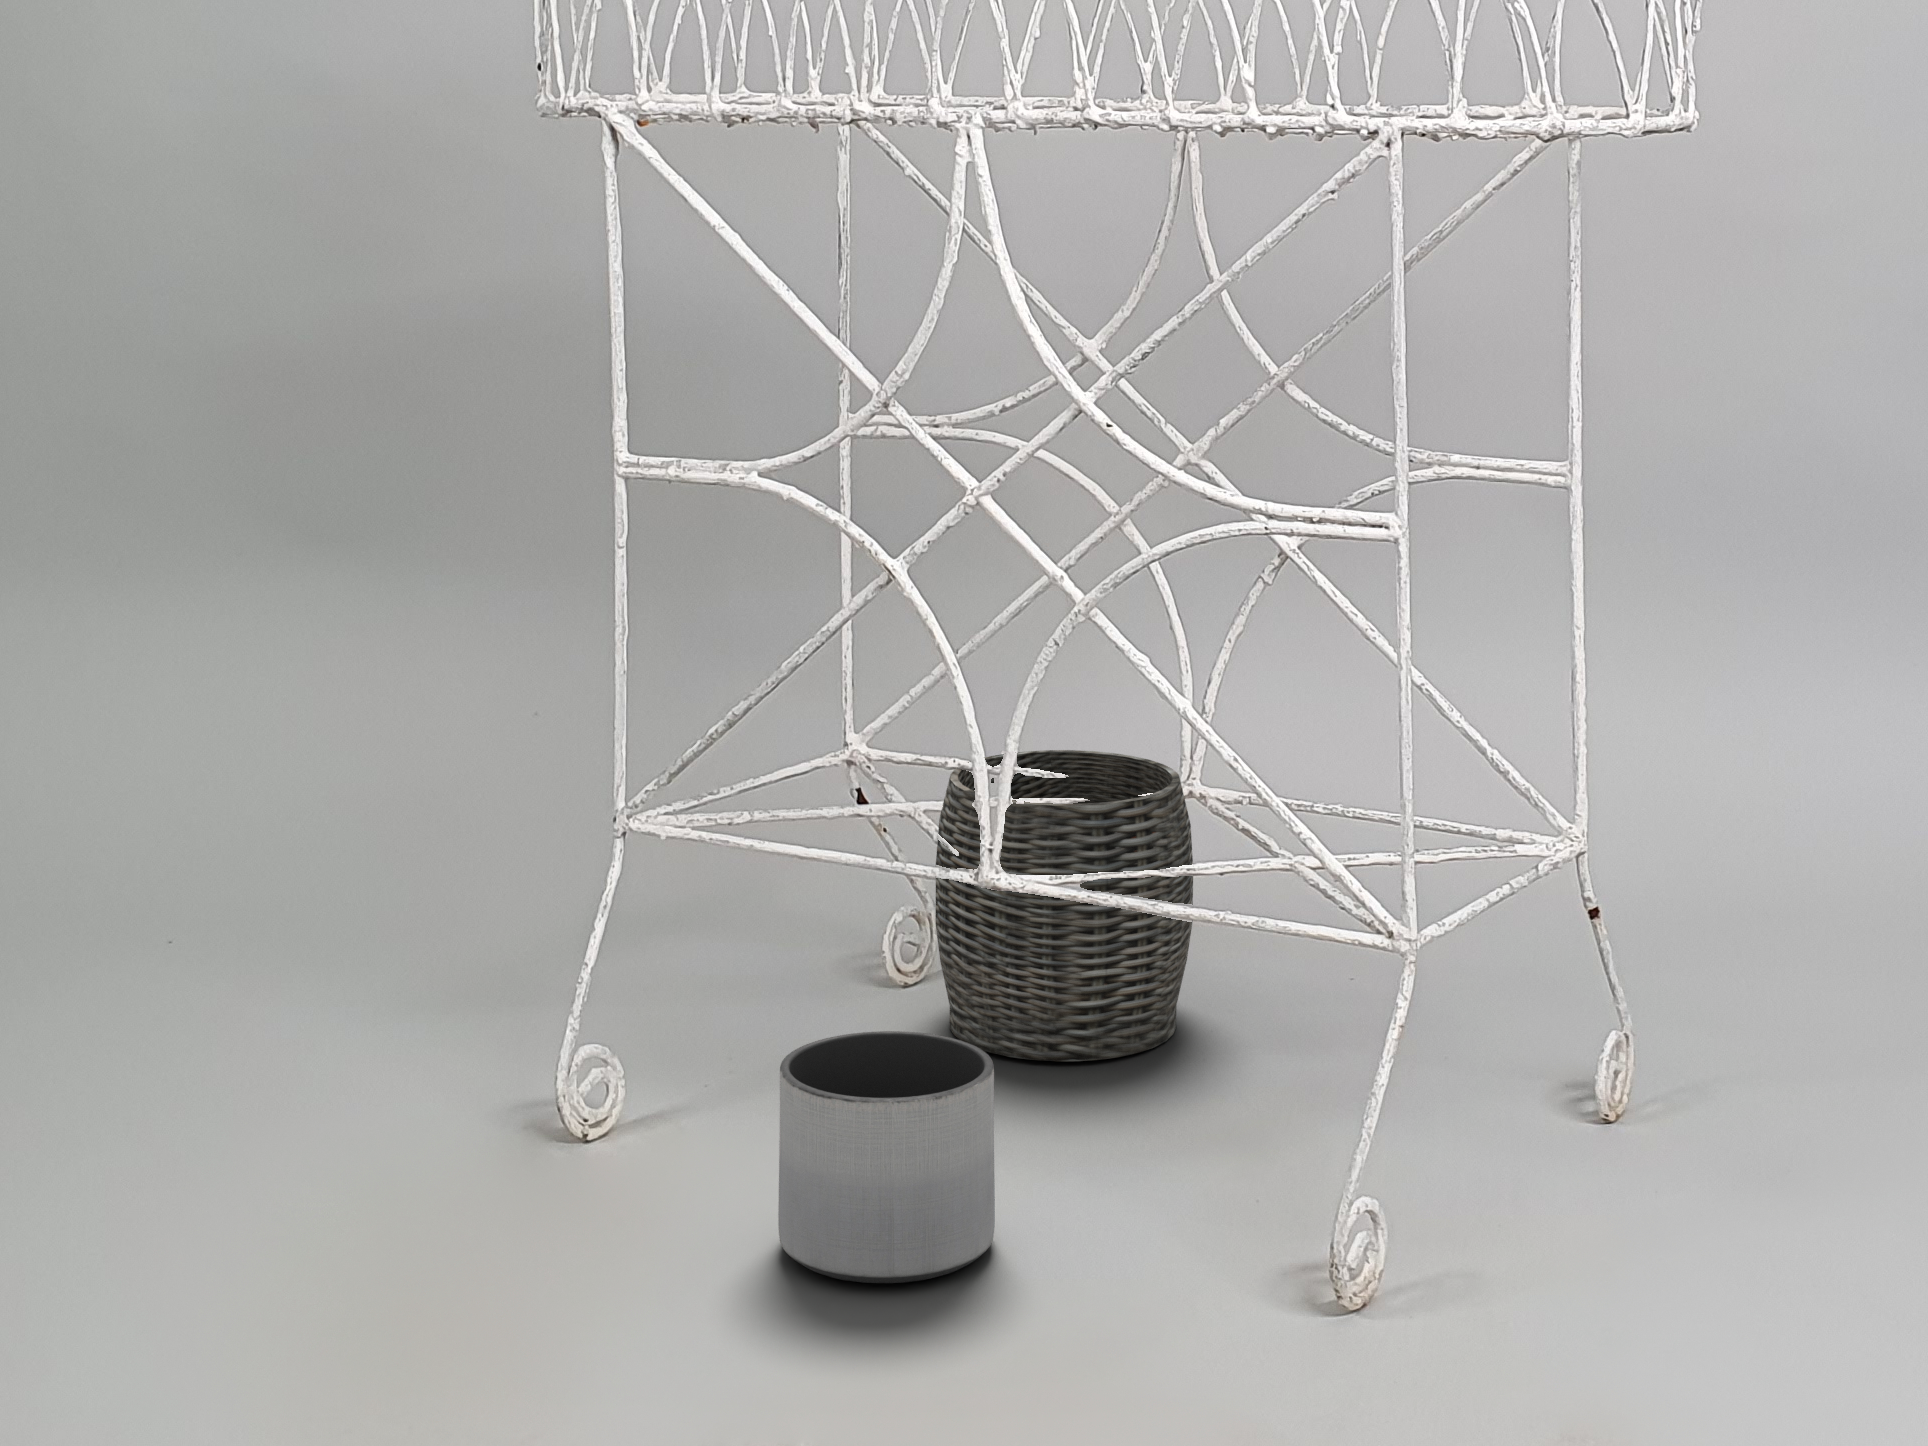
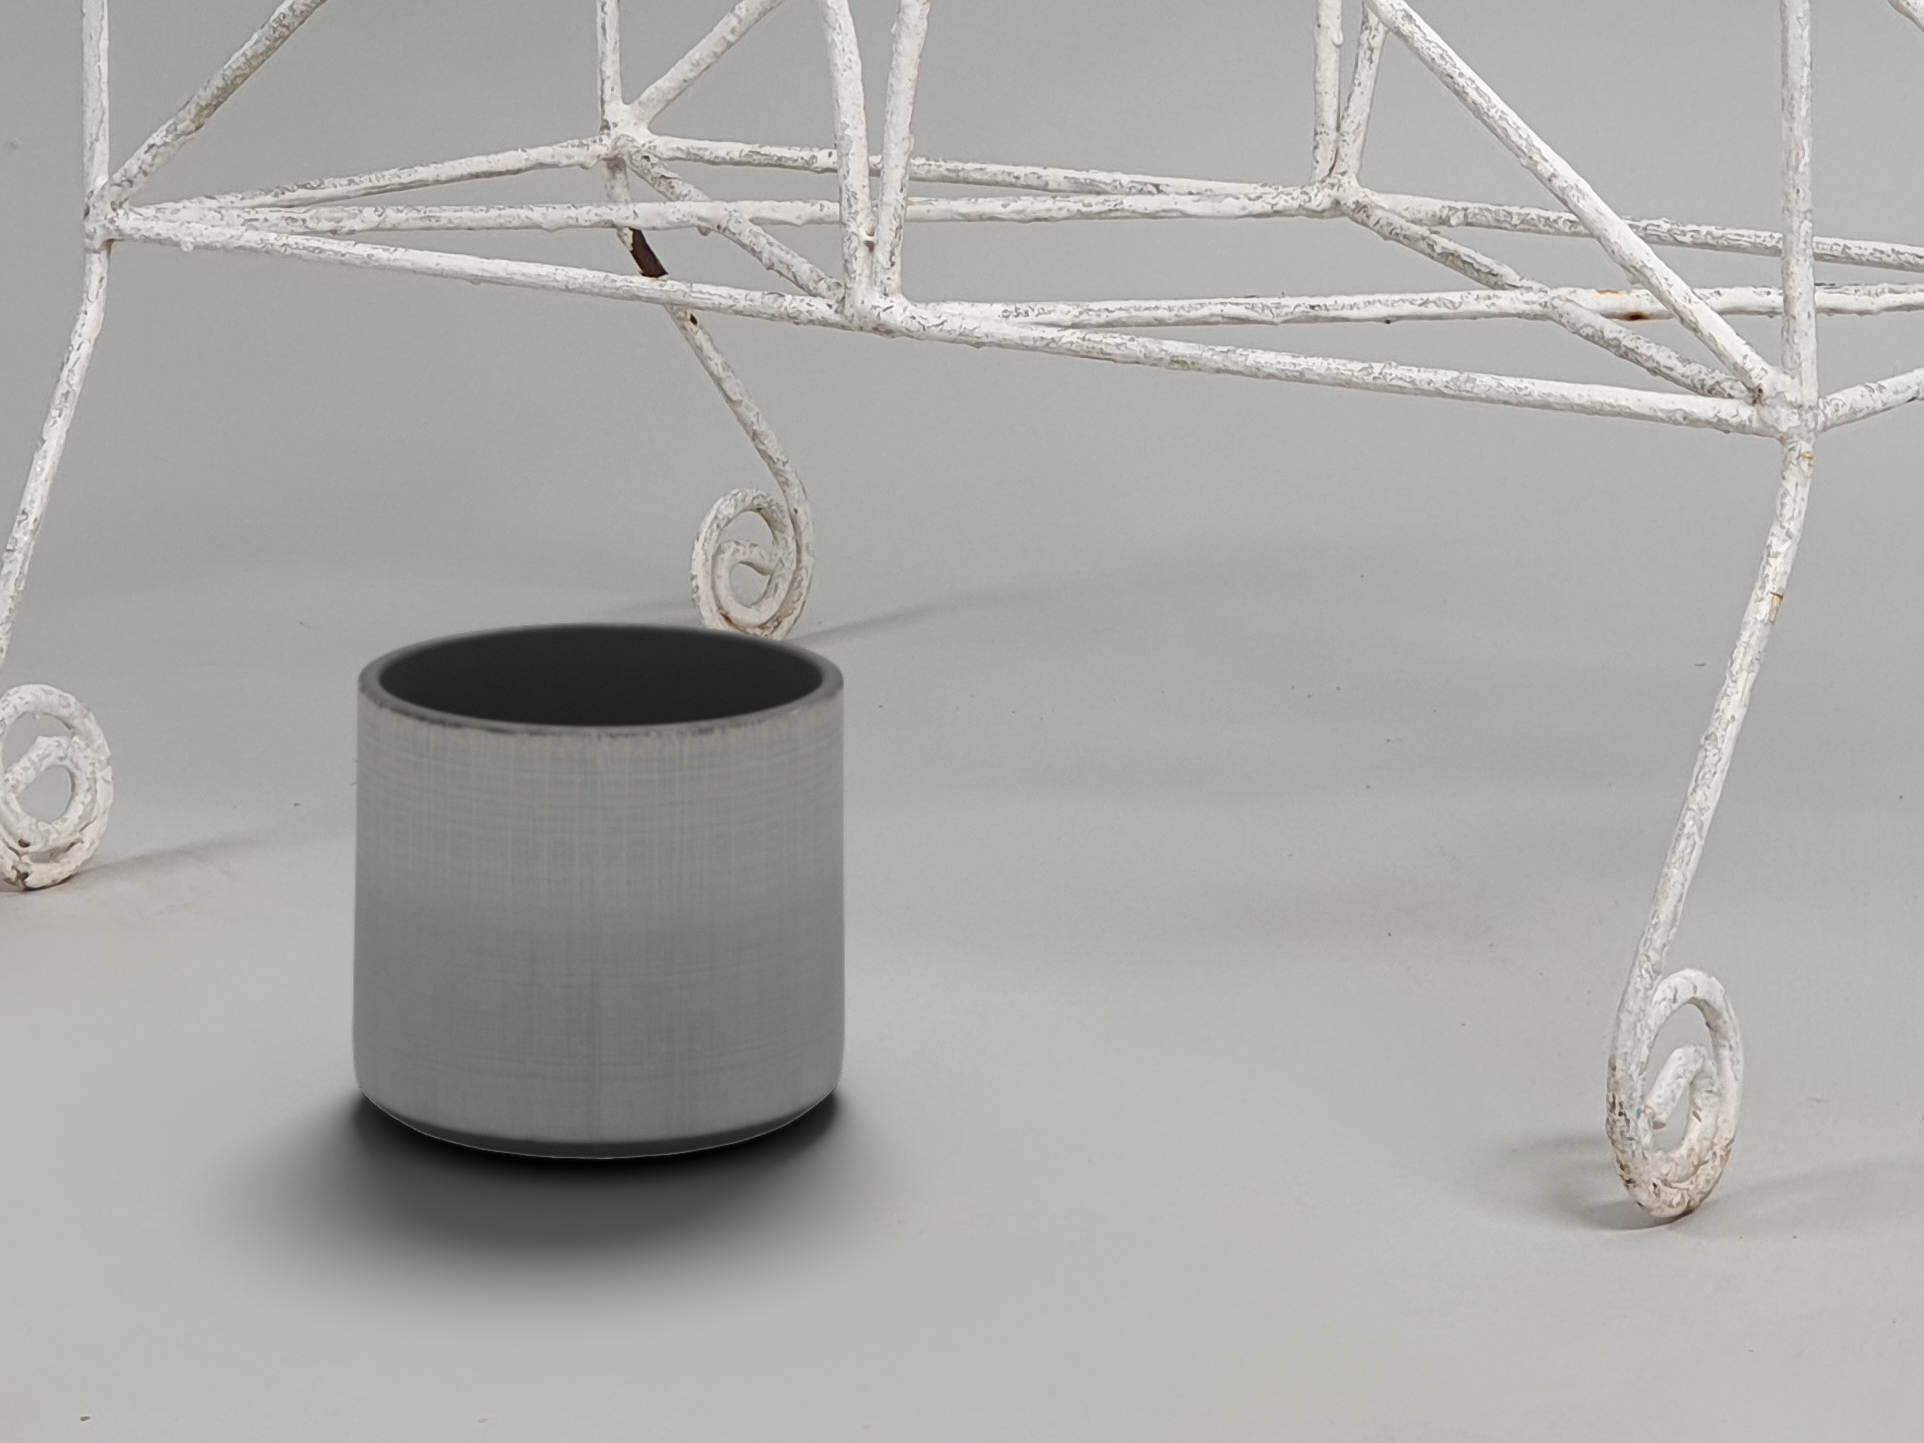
woven basket: present [935,750,1193,1061] -> none [779,124,1352,778]

